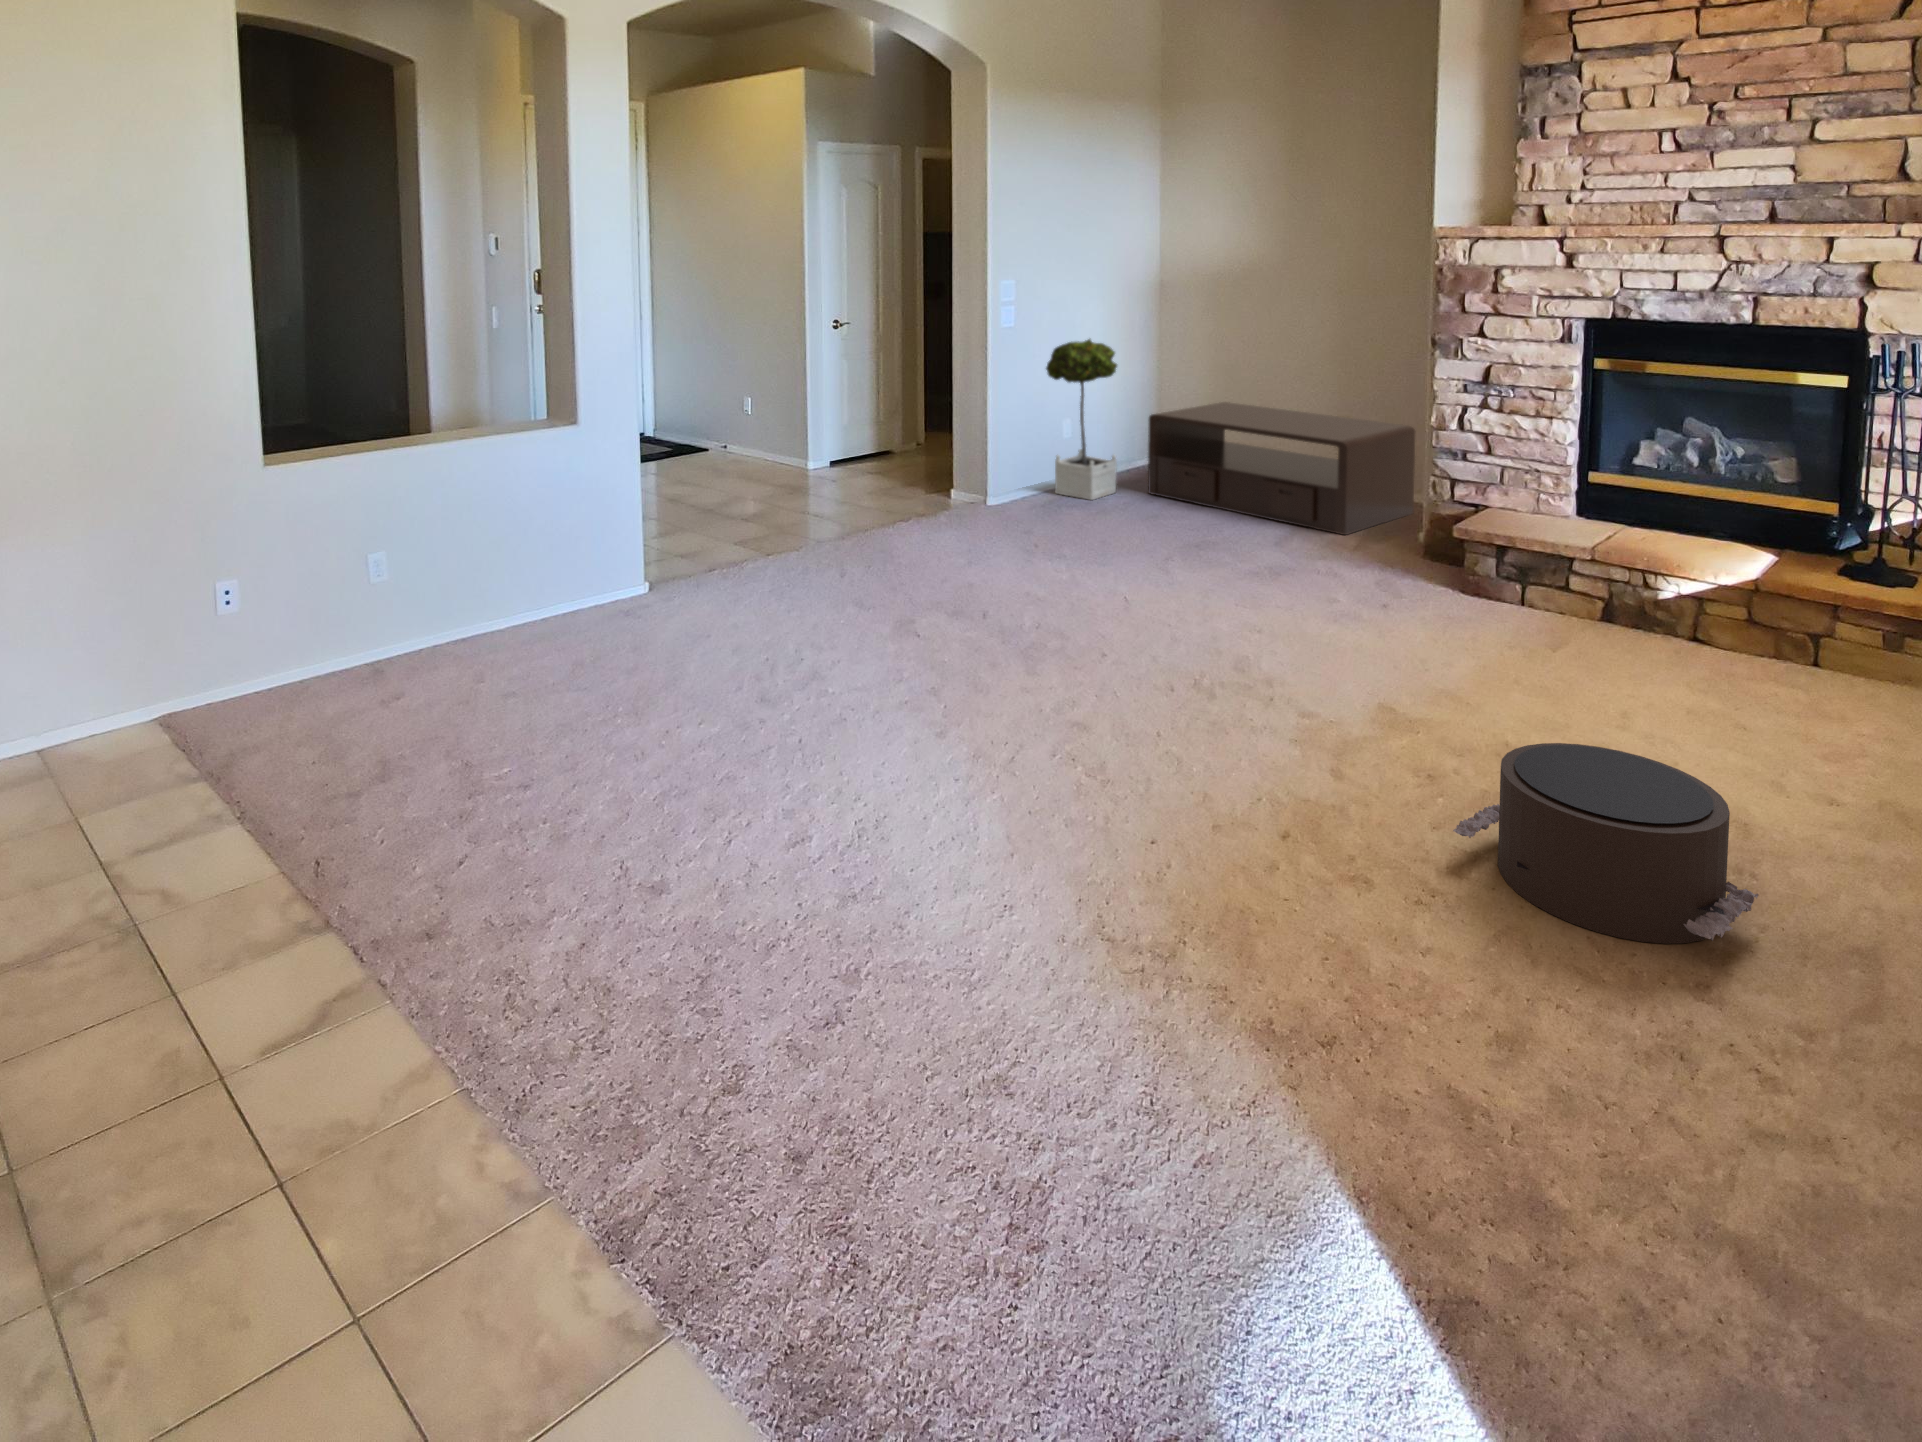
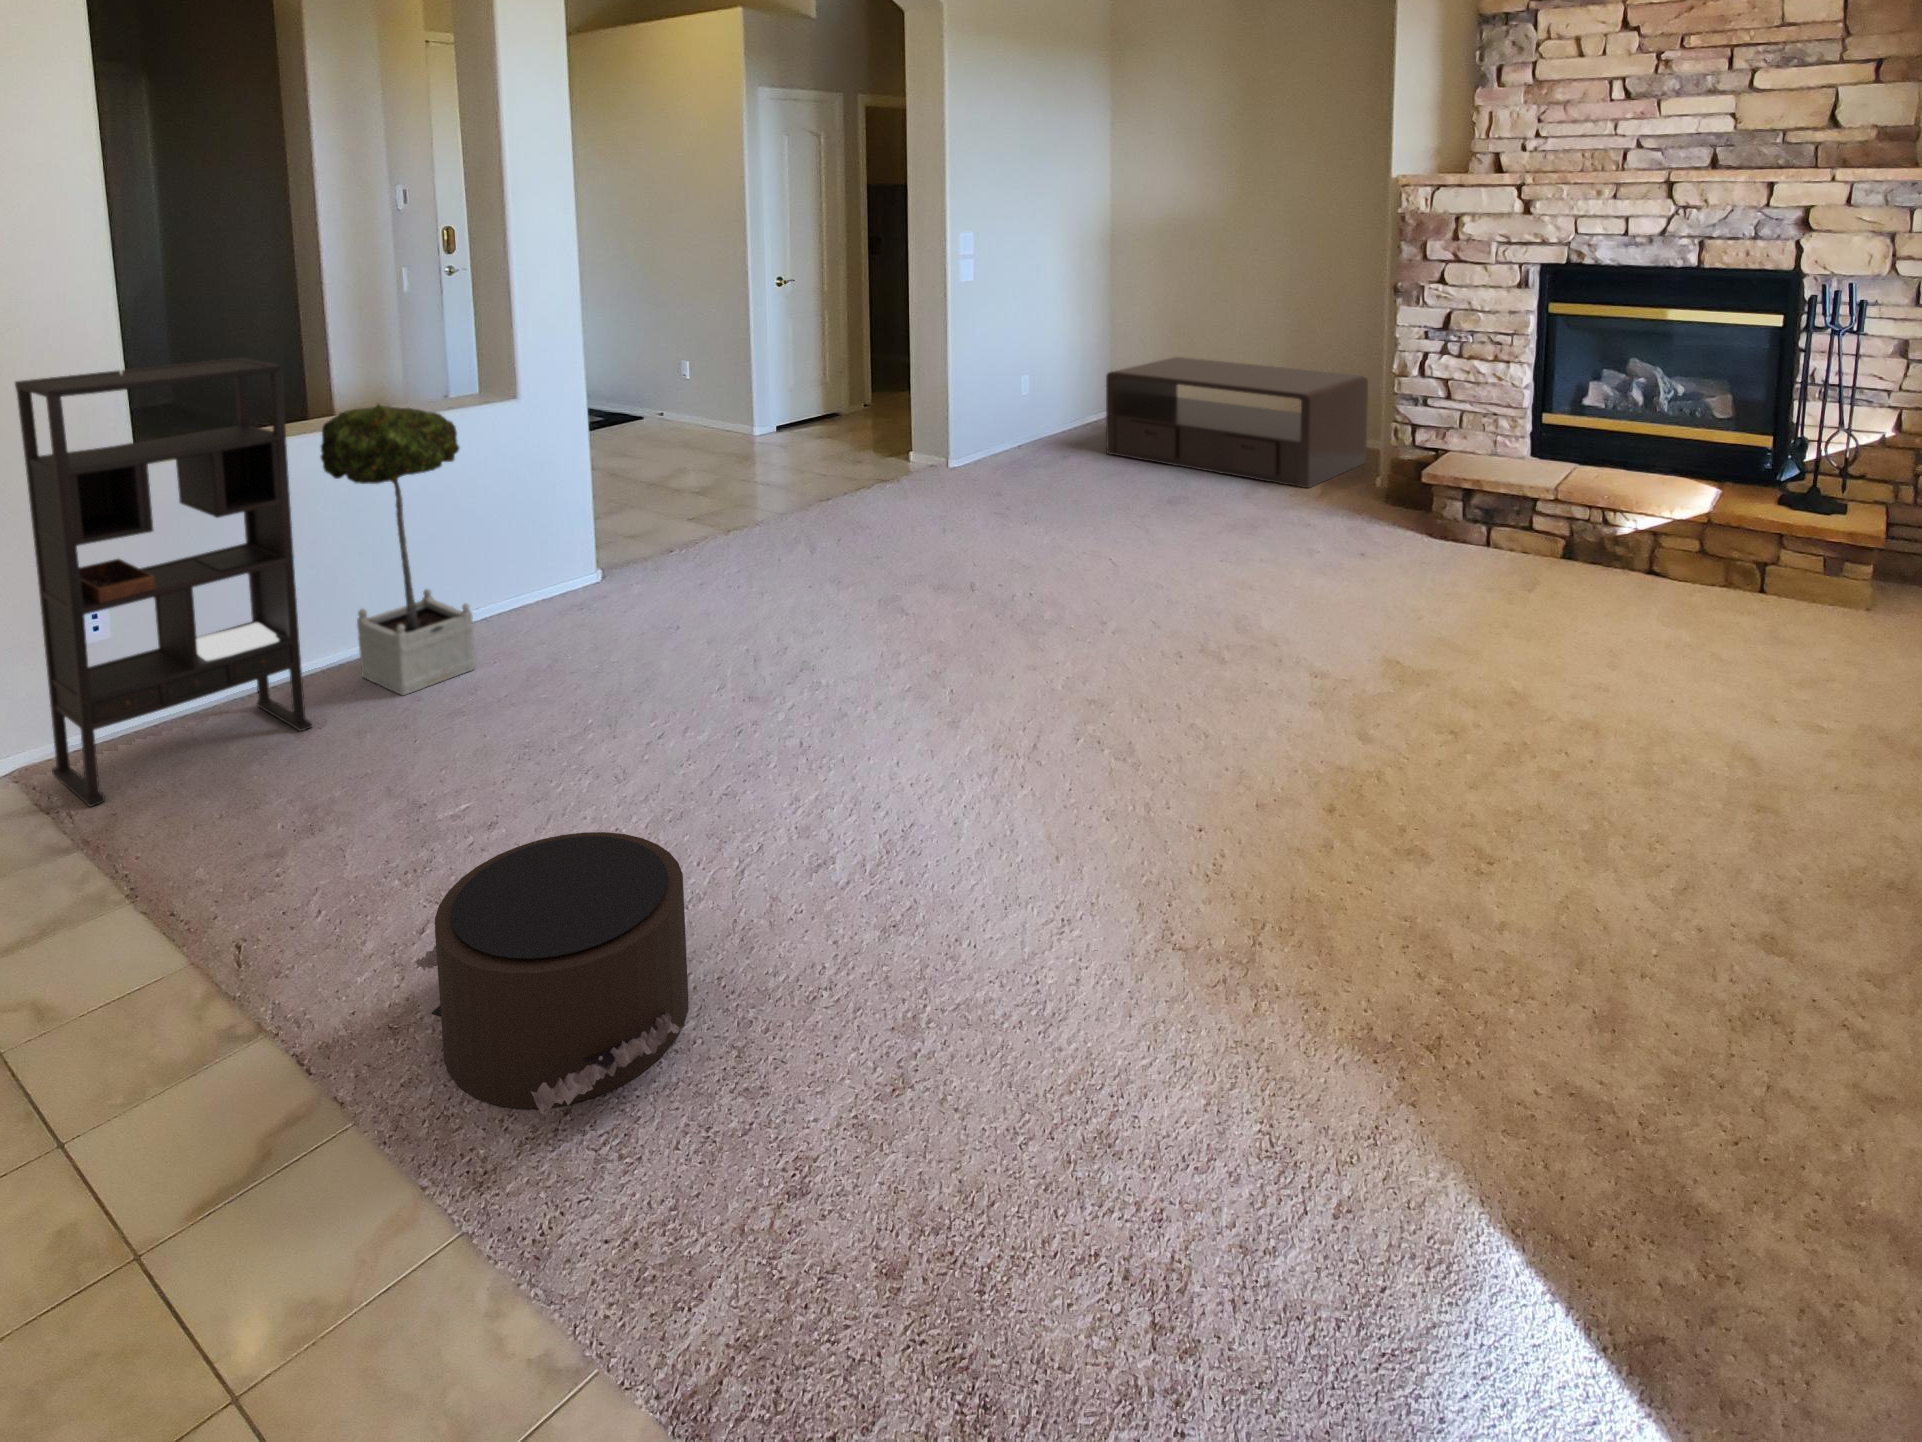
potted tree: present [1046,339,1117,500] -> present [321,404,475,695]
bookshelf: none [188,376,404,738] -> present [15,358,312,807]
pouf: present [1453,743,1758,944] -> present [416,832,688,1113]

